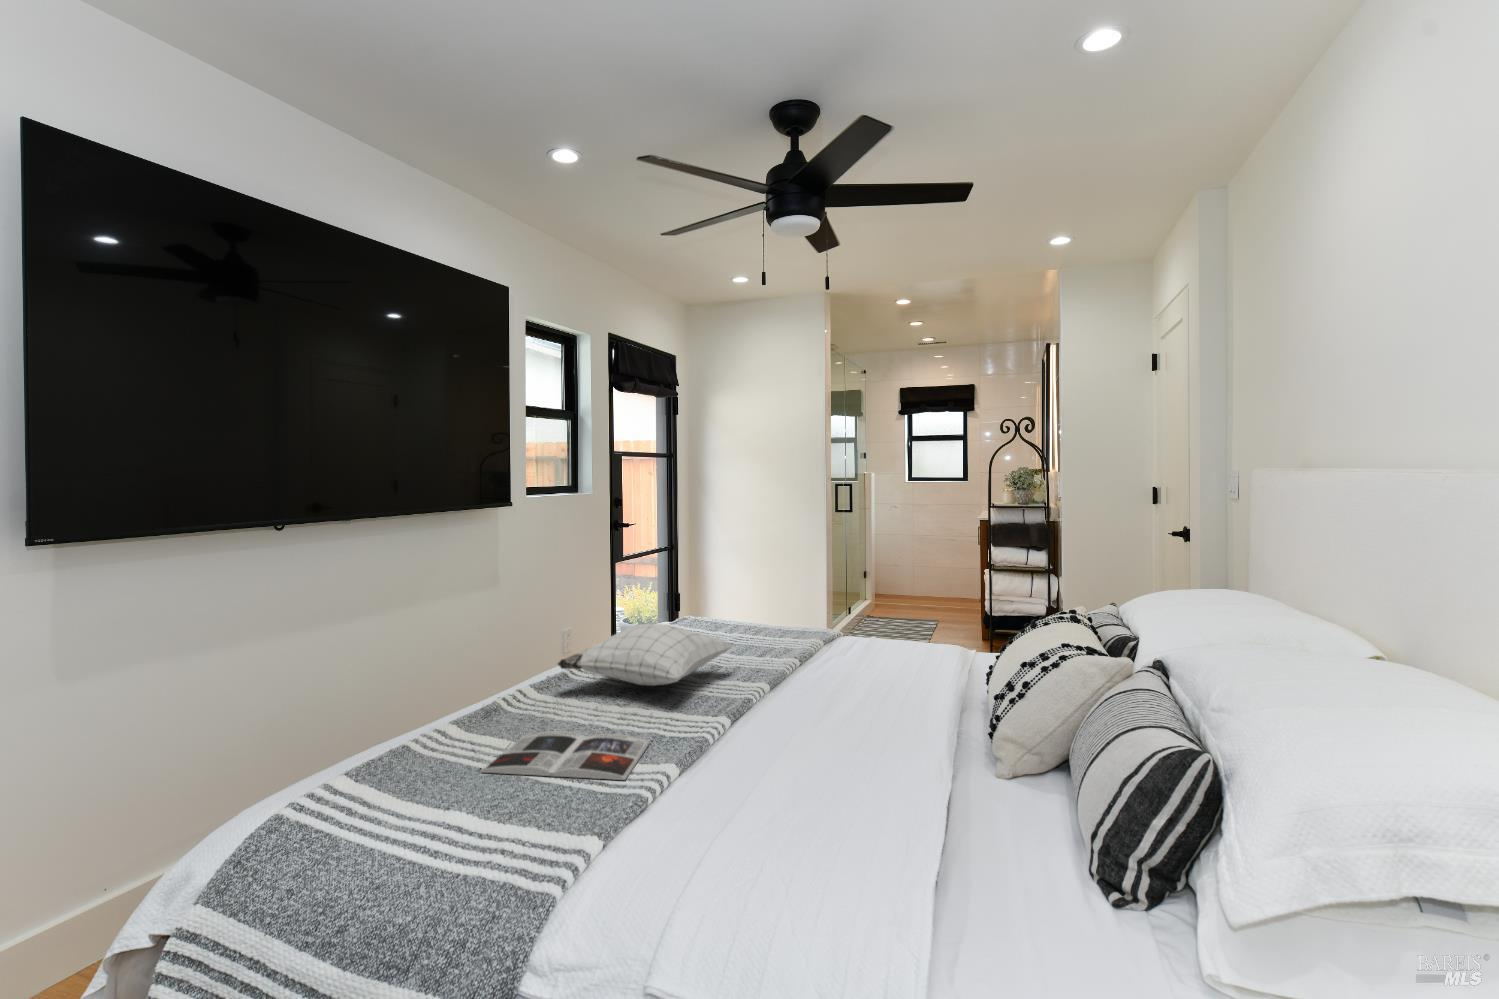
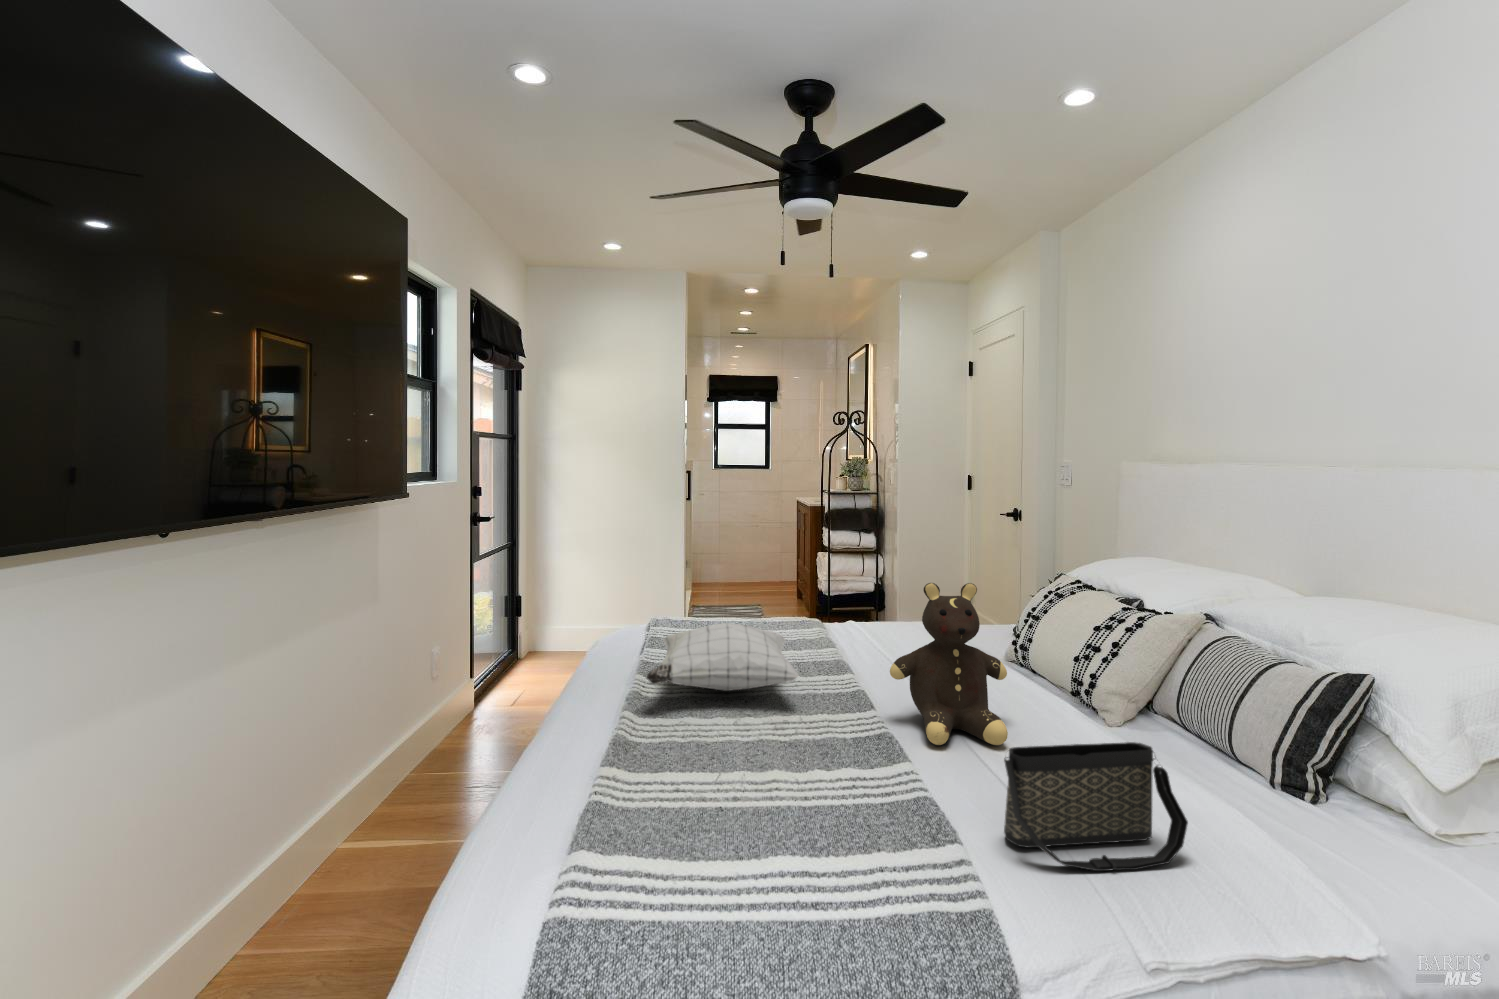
teddy bear: none [737,596,858,771] -> present [890,583,1008,745]
magazine: present [482,731,650,780] -> none [688,743,868,812]
handbag: none [636,756,803,906] -> present [1004,742,1188,871]

